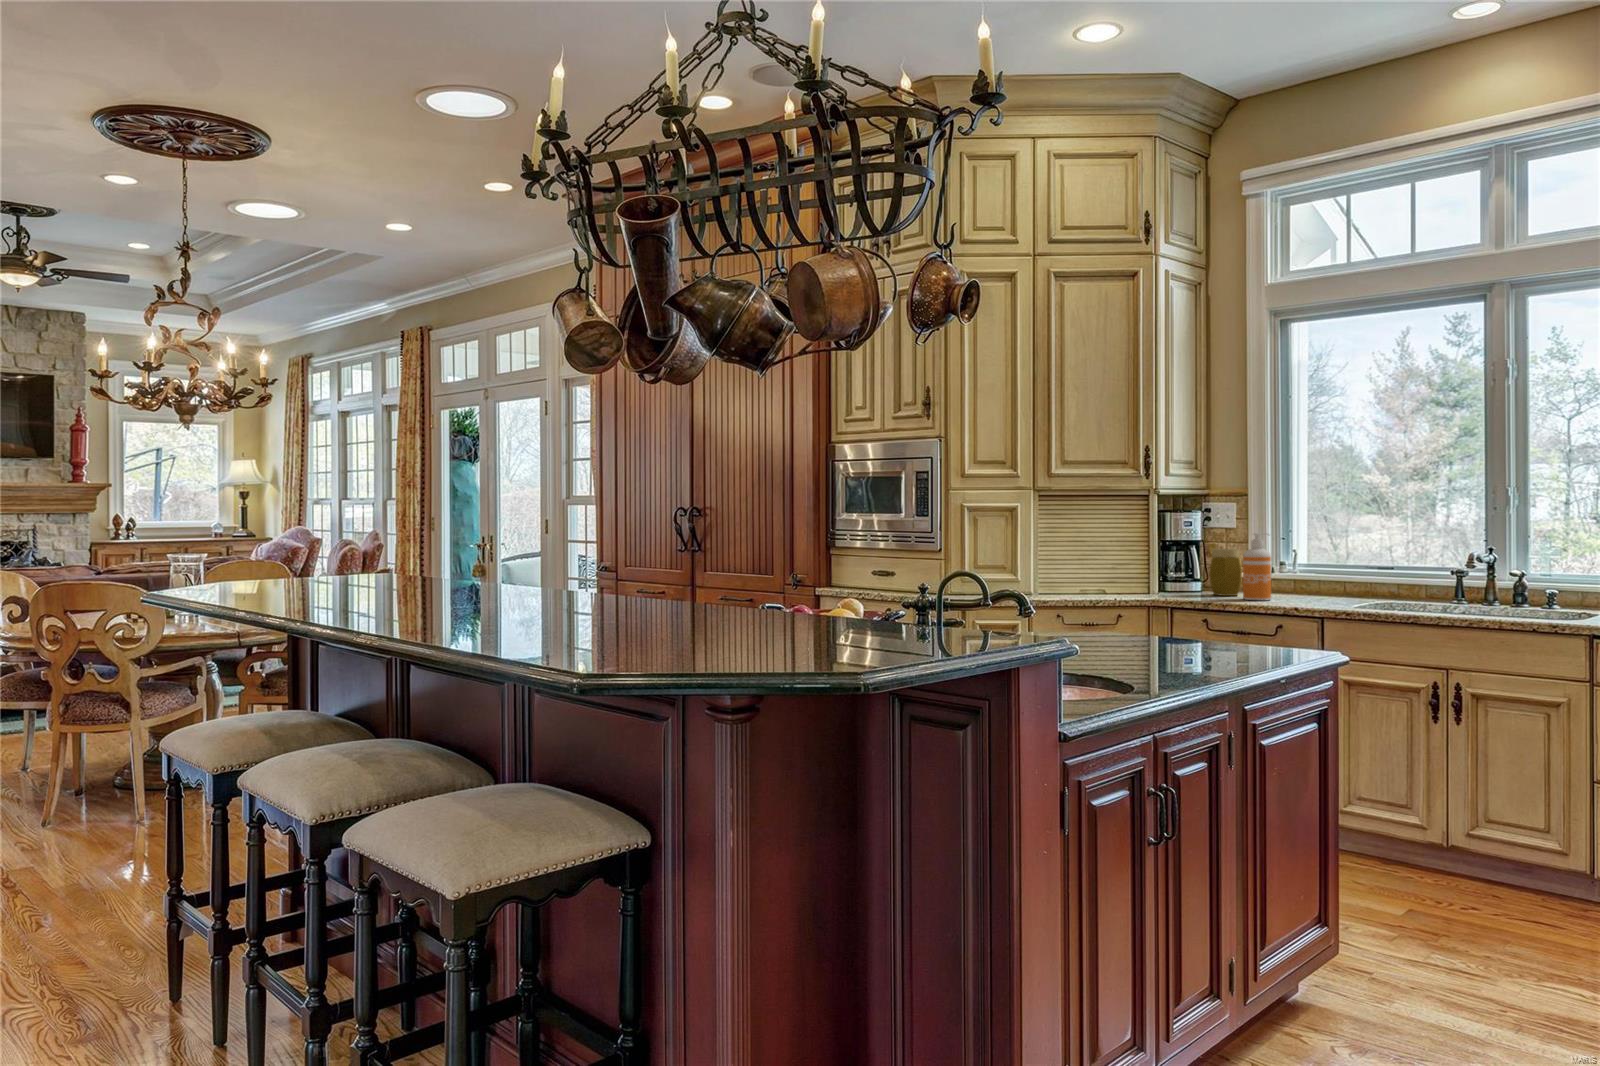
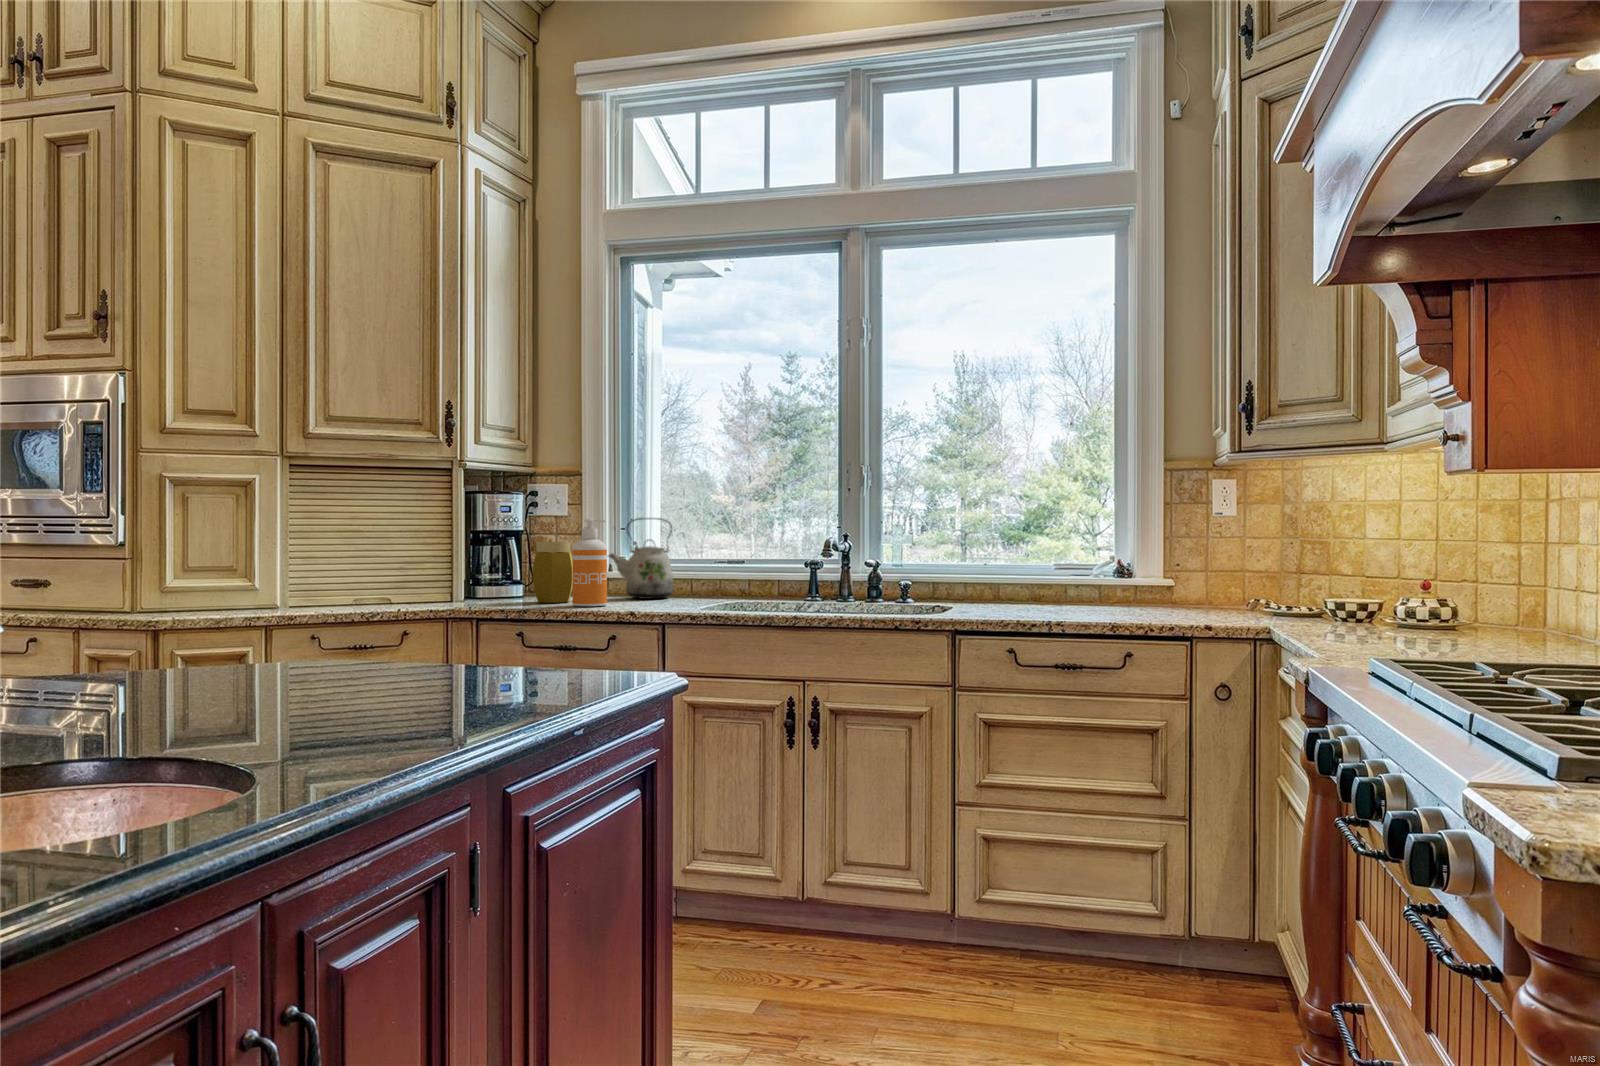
kettle: none [1269,530,1327,595] -> present [609,518,673,599]

